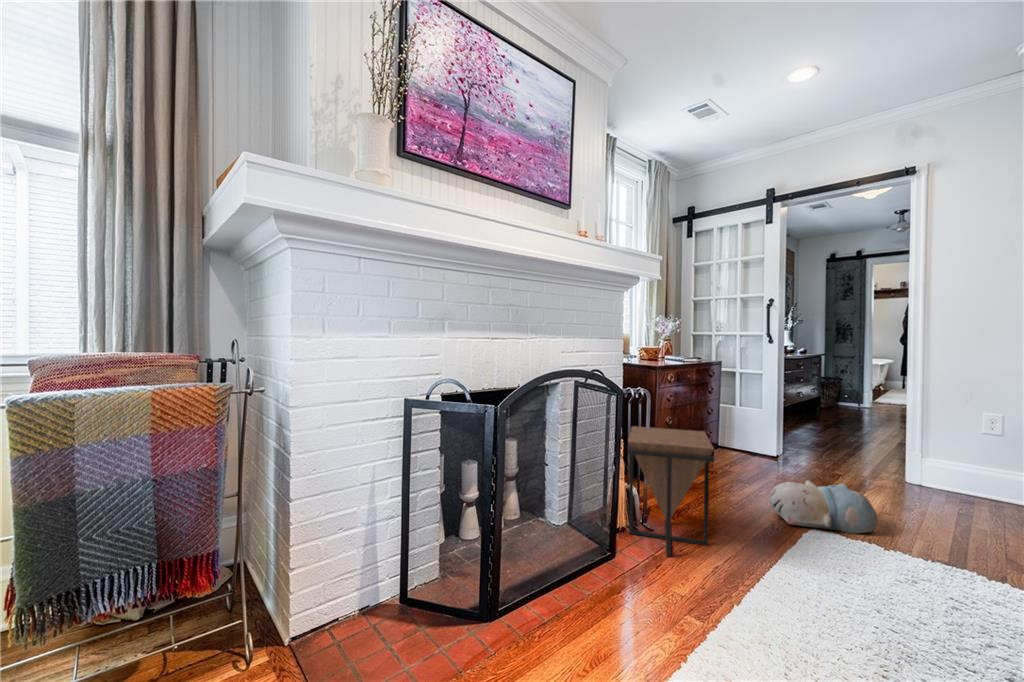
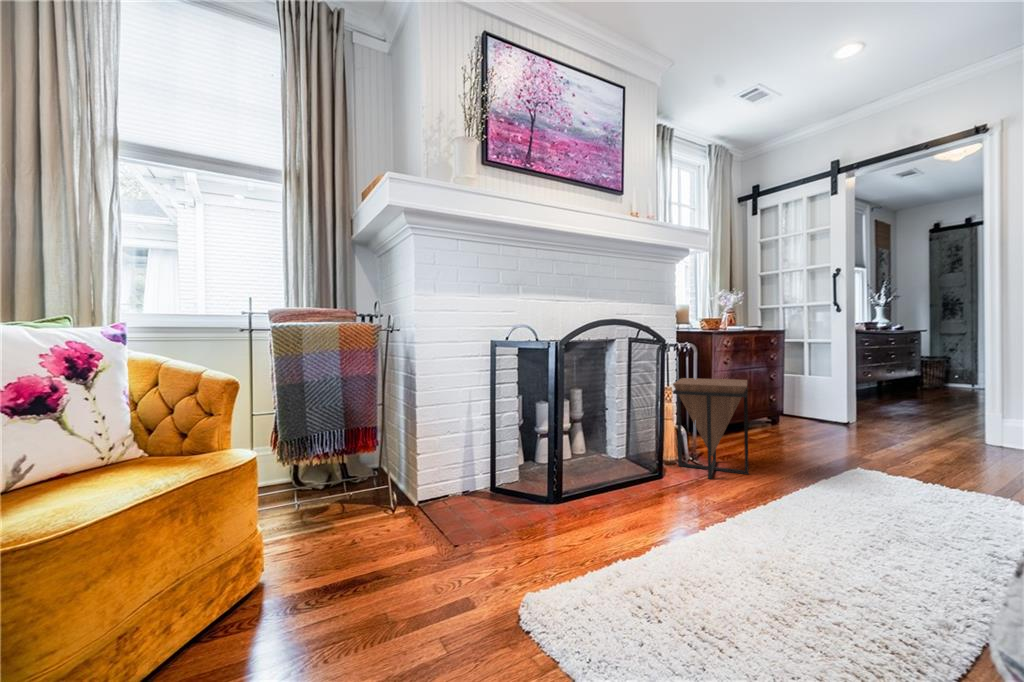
plush toy: present [770,481,878,534] -> none [817,429,922,472]

